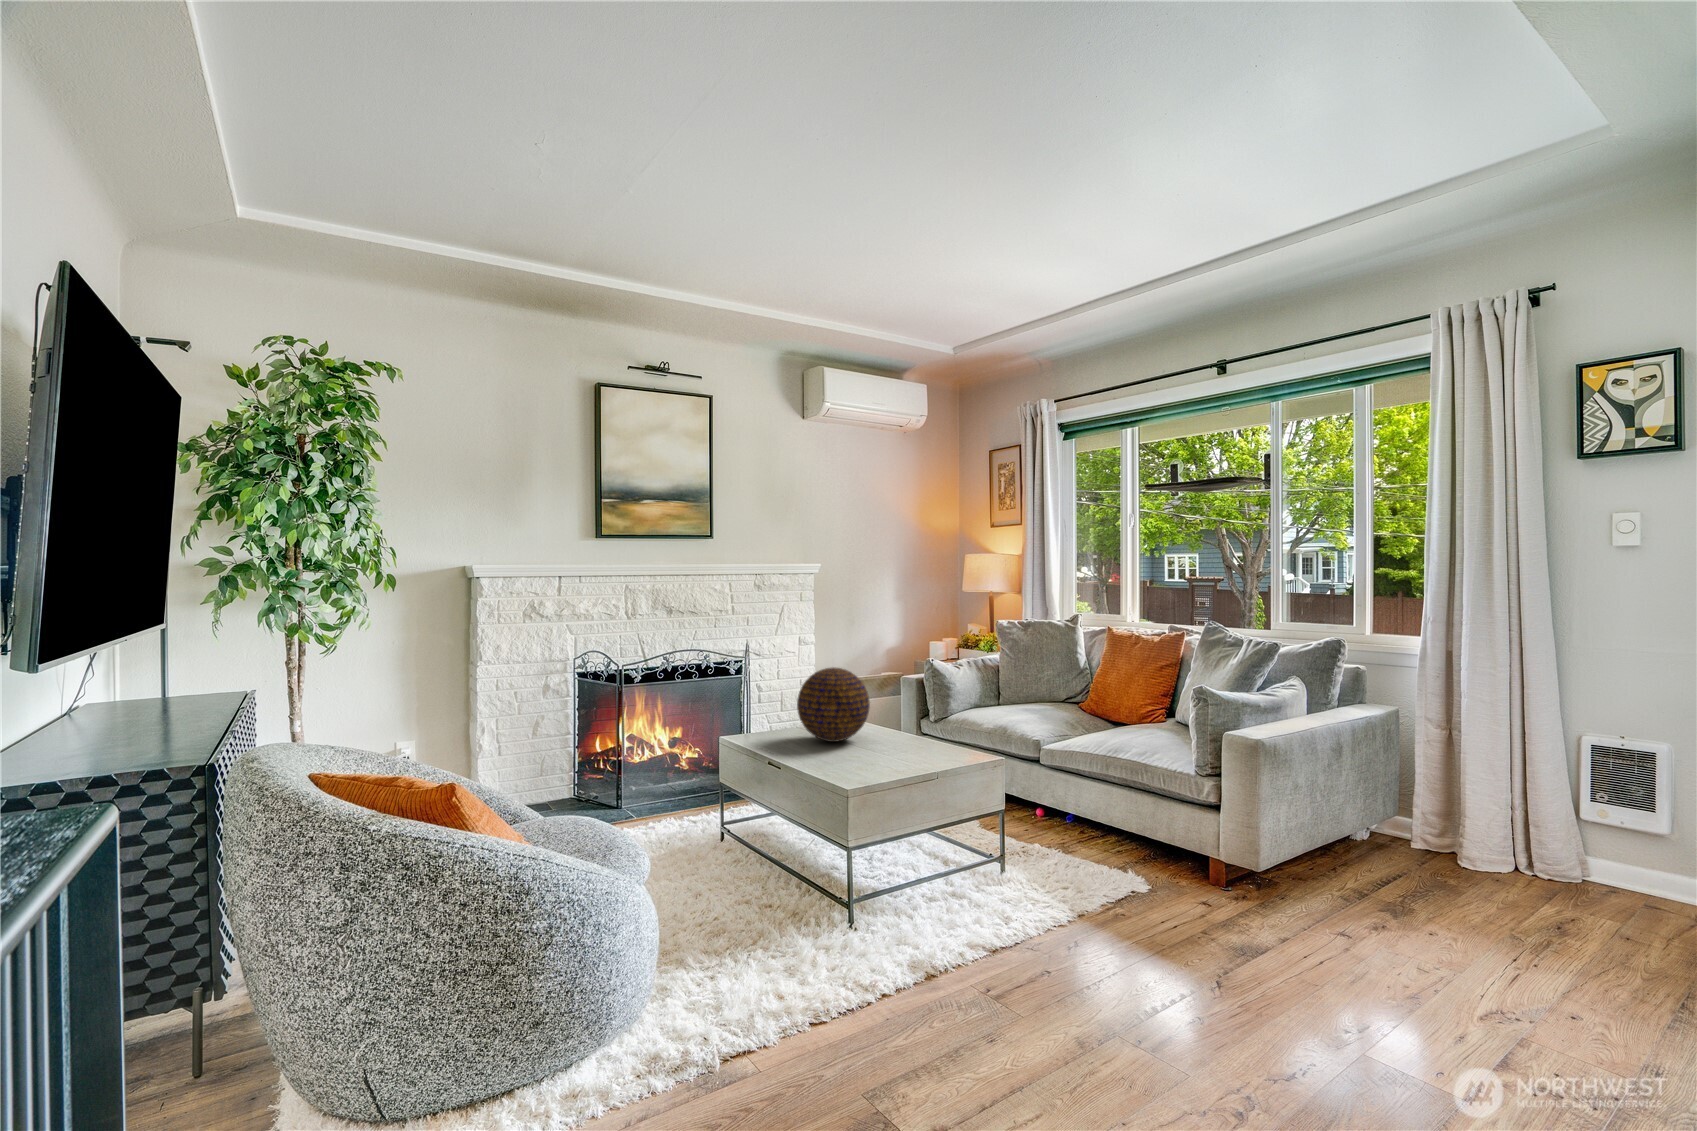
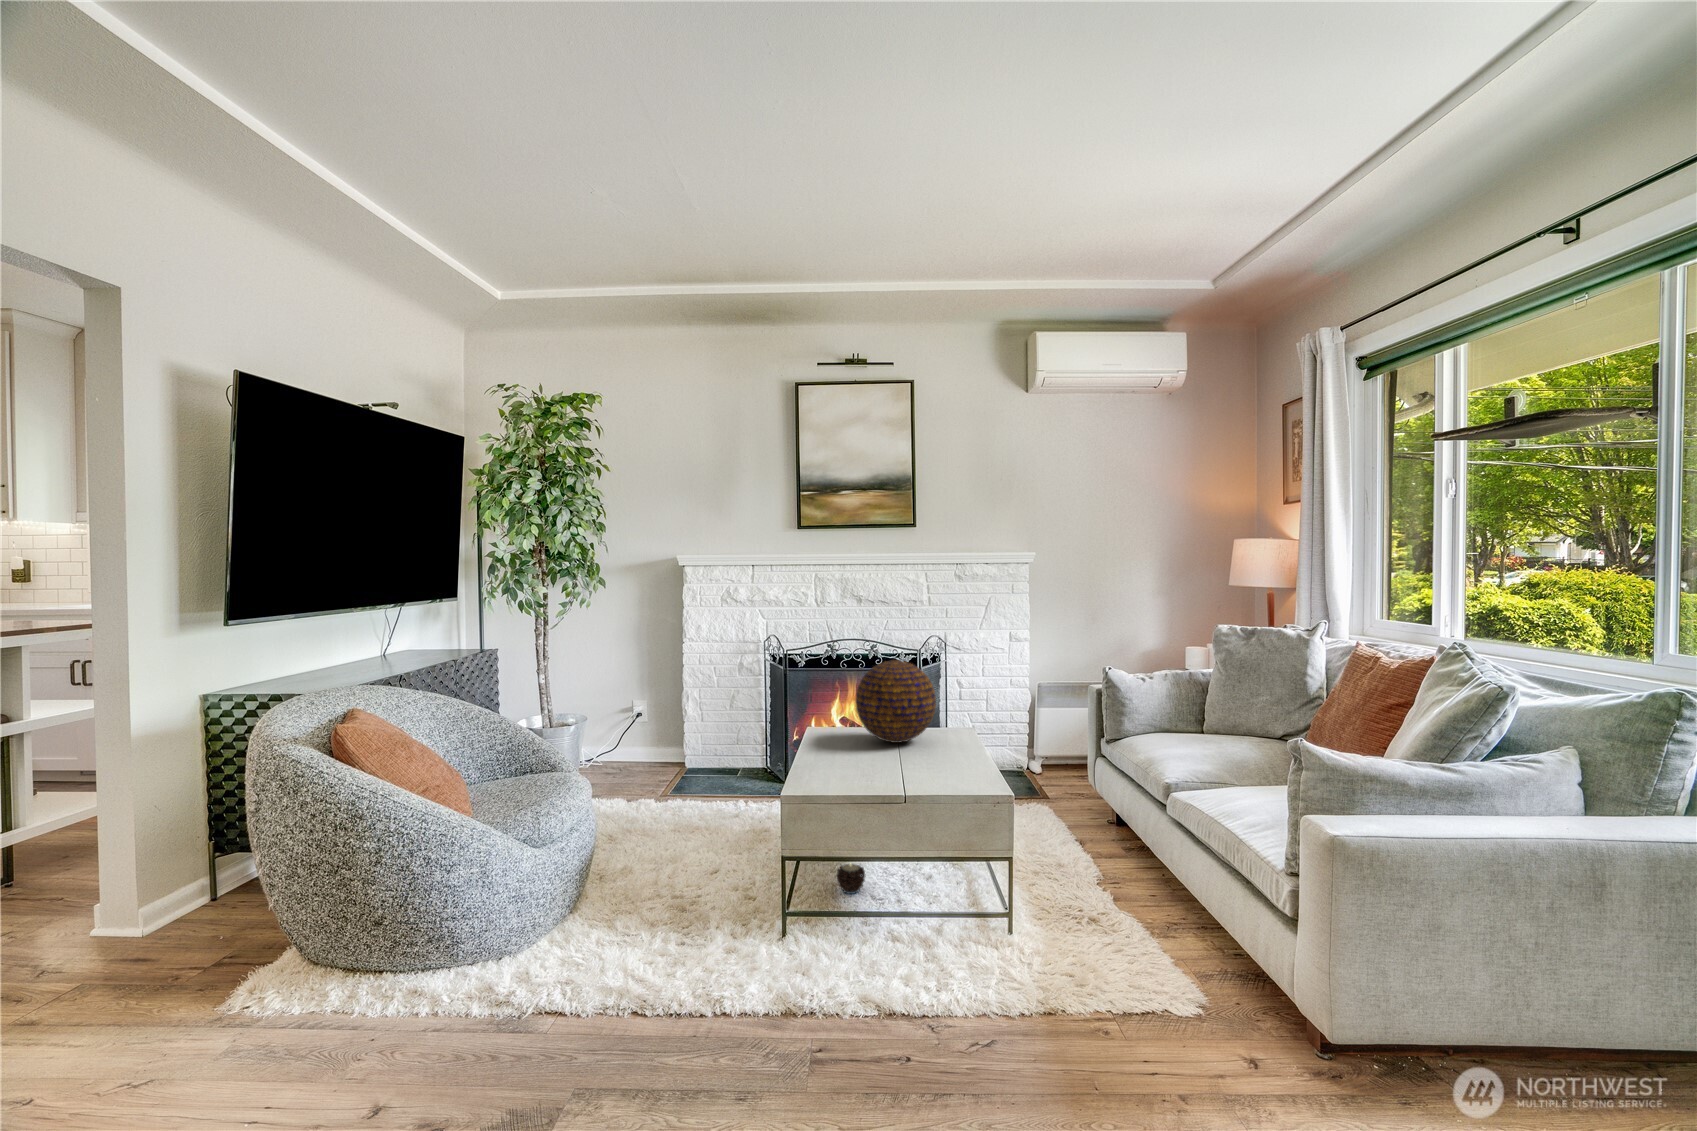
candle: none [833,851,861,879] -> present [837,864,865,894]

